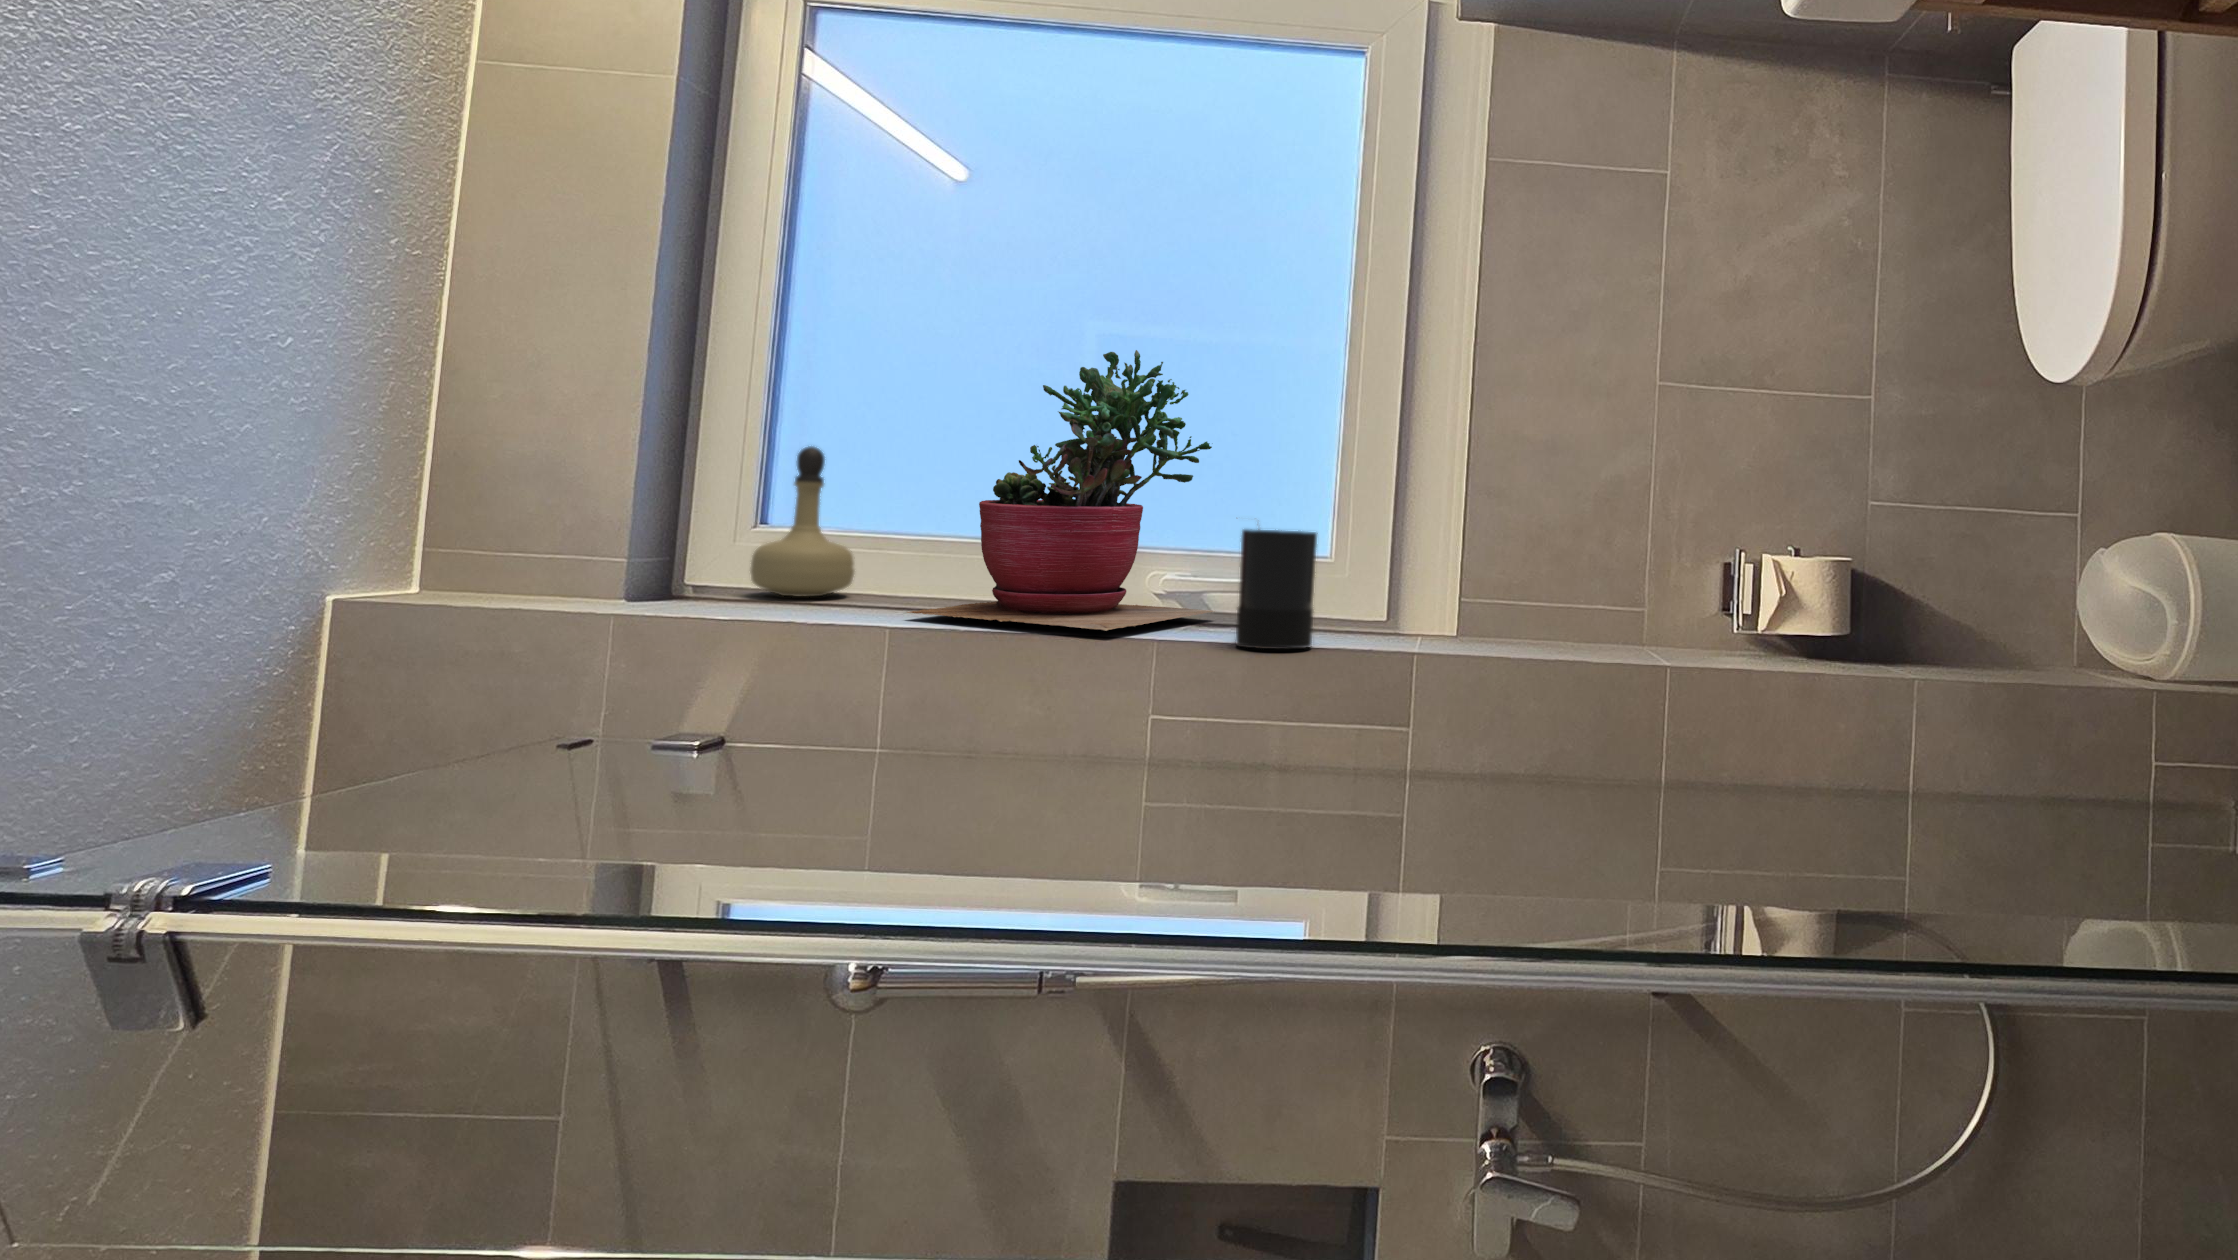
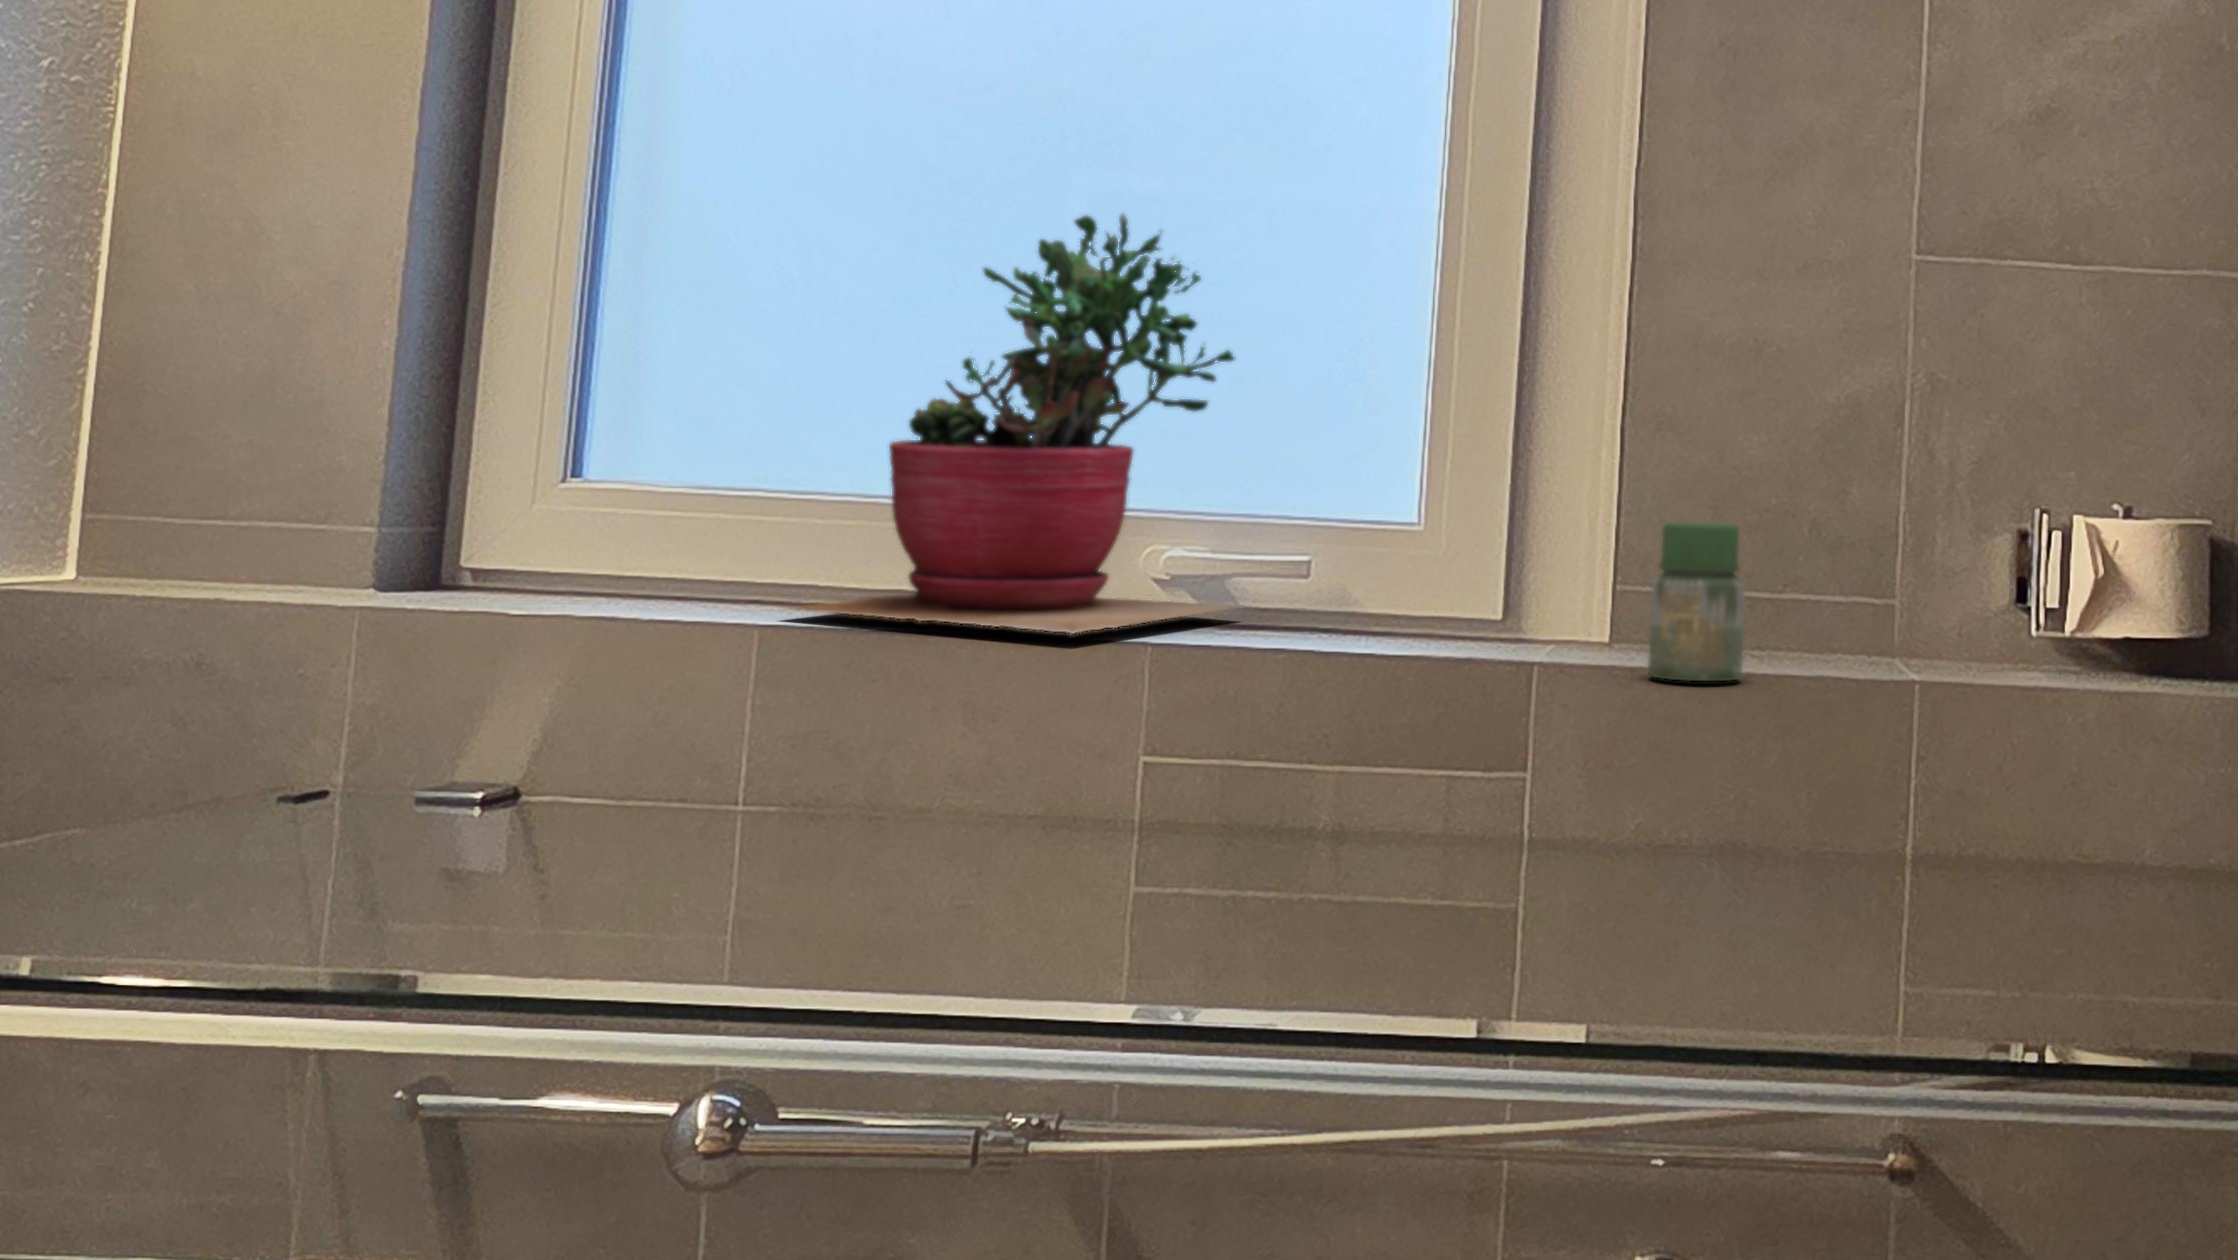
perfume bottle: present [750,446,854,597] -> none [553,361,707,587]
candle: present [1236,529,1318,649] -> none [1261,464,1386,661]
jar: none [1493,558,1557,664] -> present [1648,522,1745,681]

